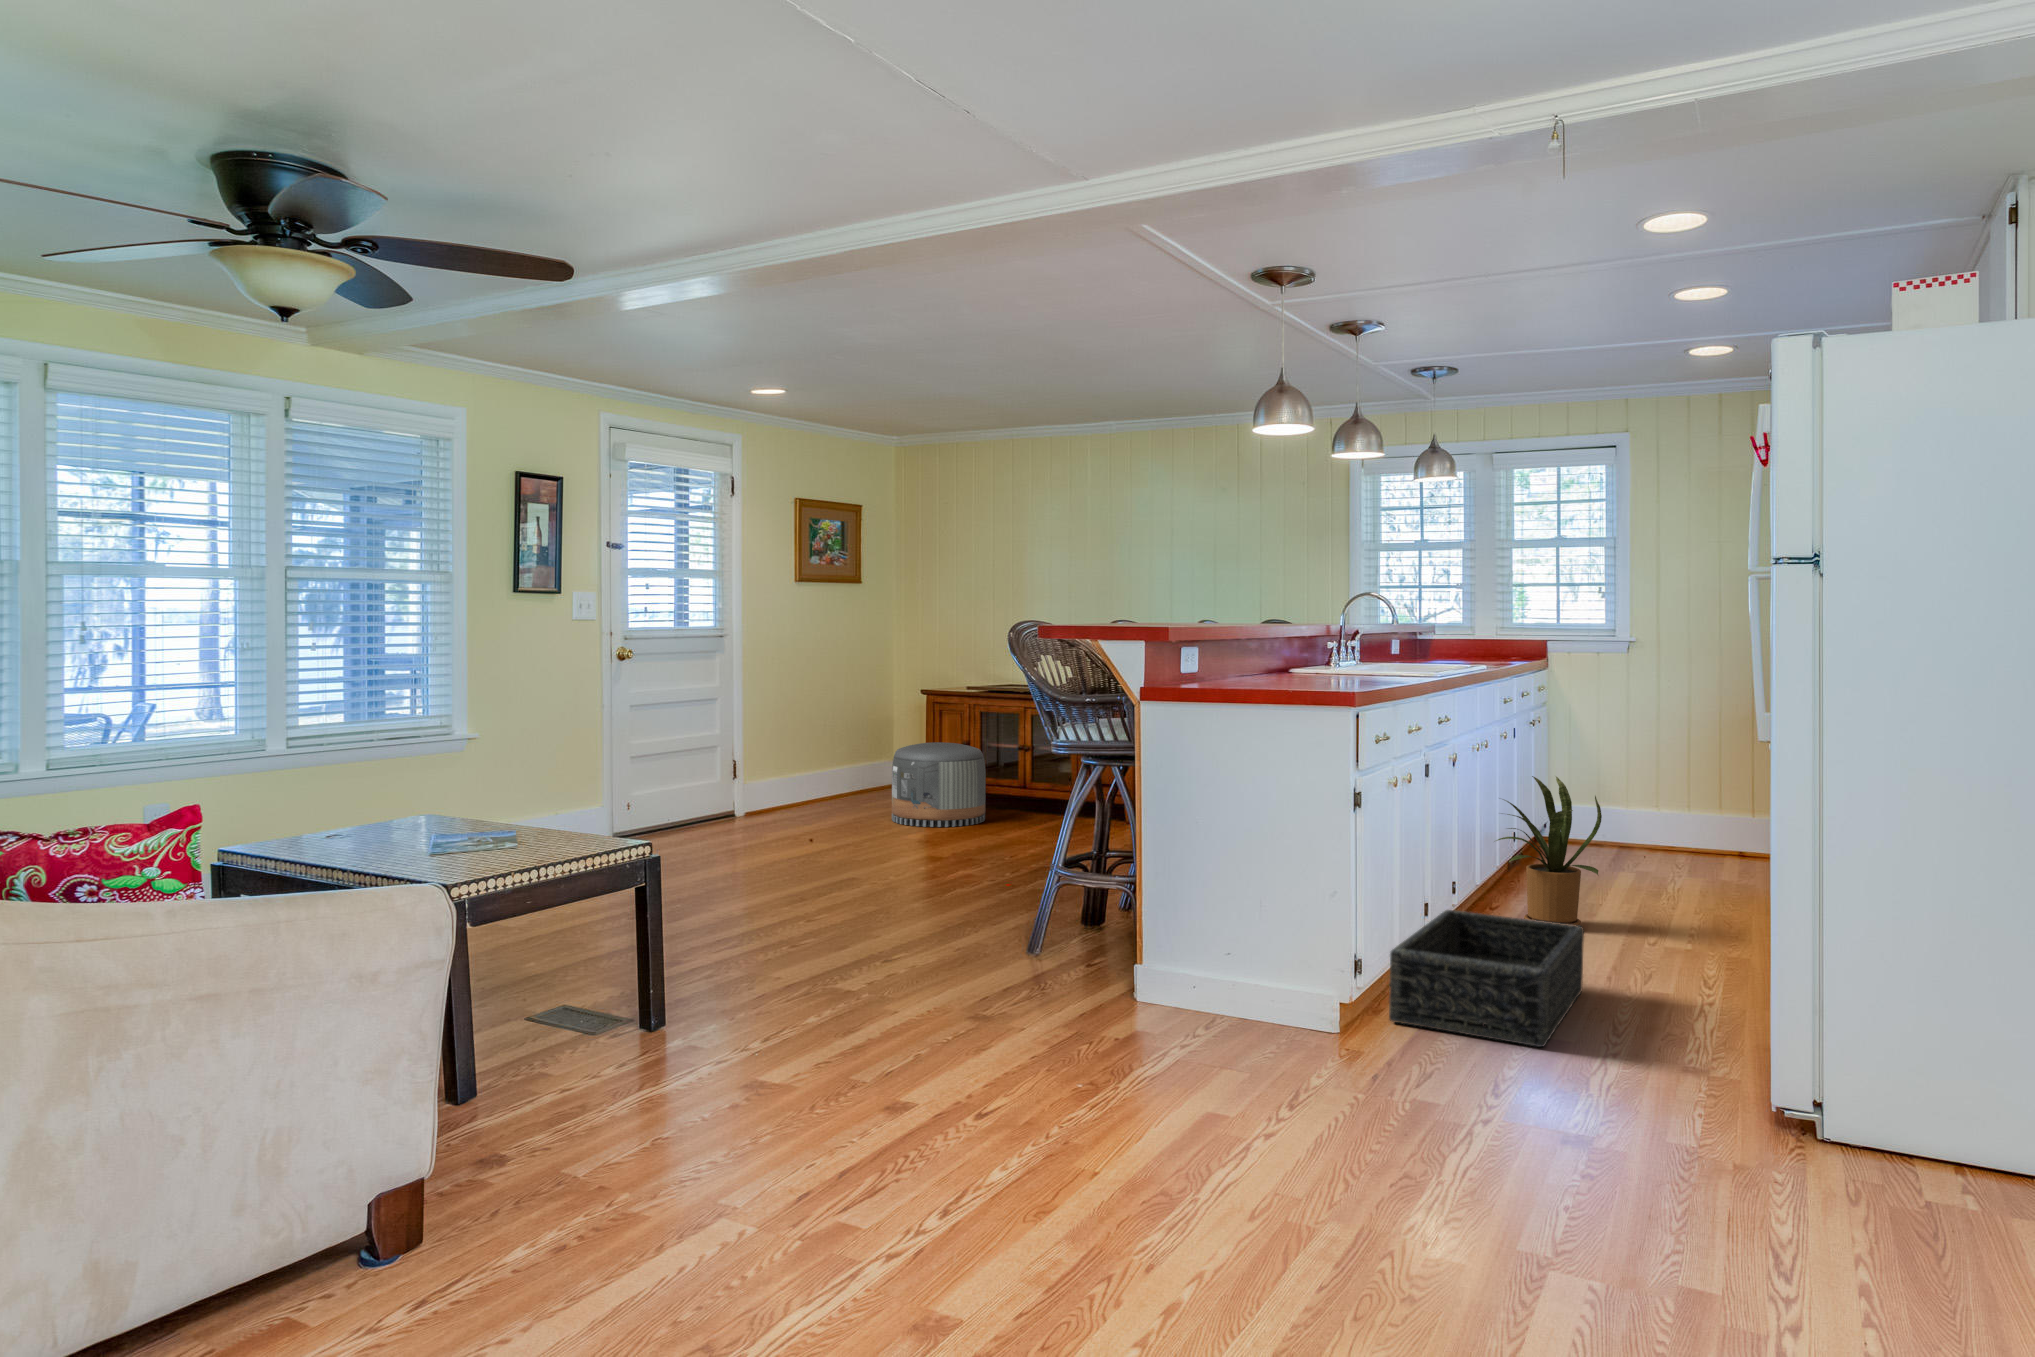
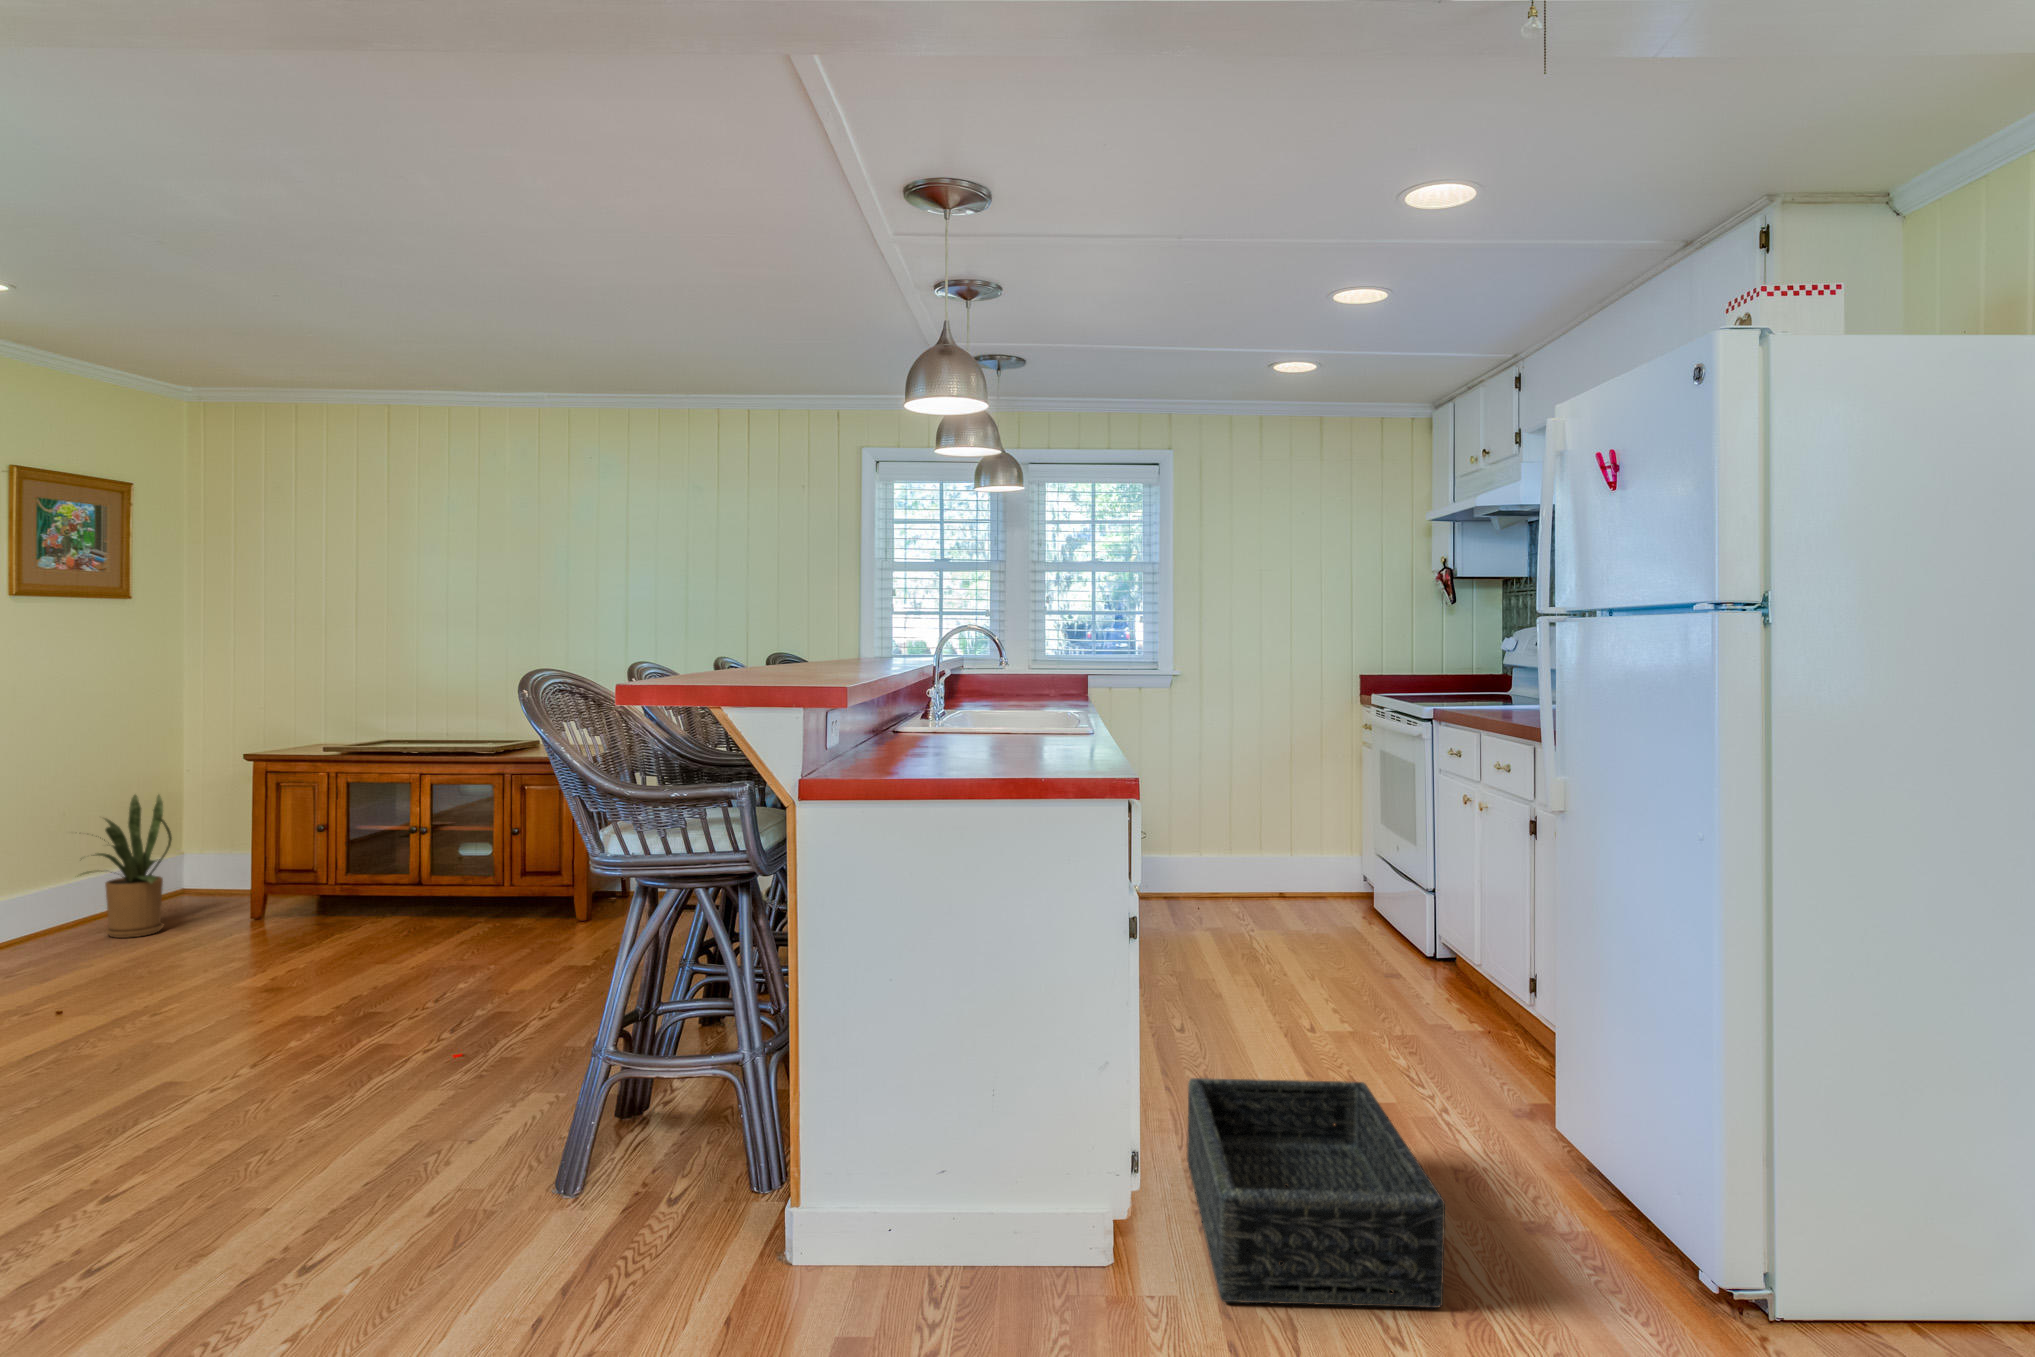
pouf: present [892,742,986,827] -> none [208,841,371,977]
house plant: present [1496,776,1602,926] -> present [77,795,172,938]

